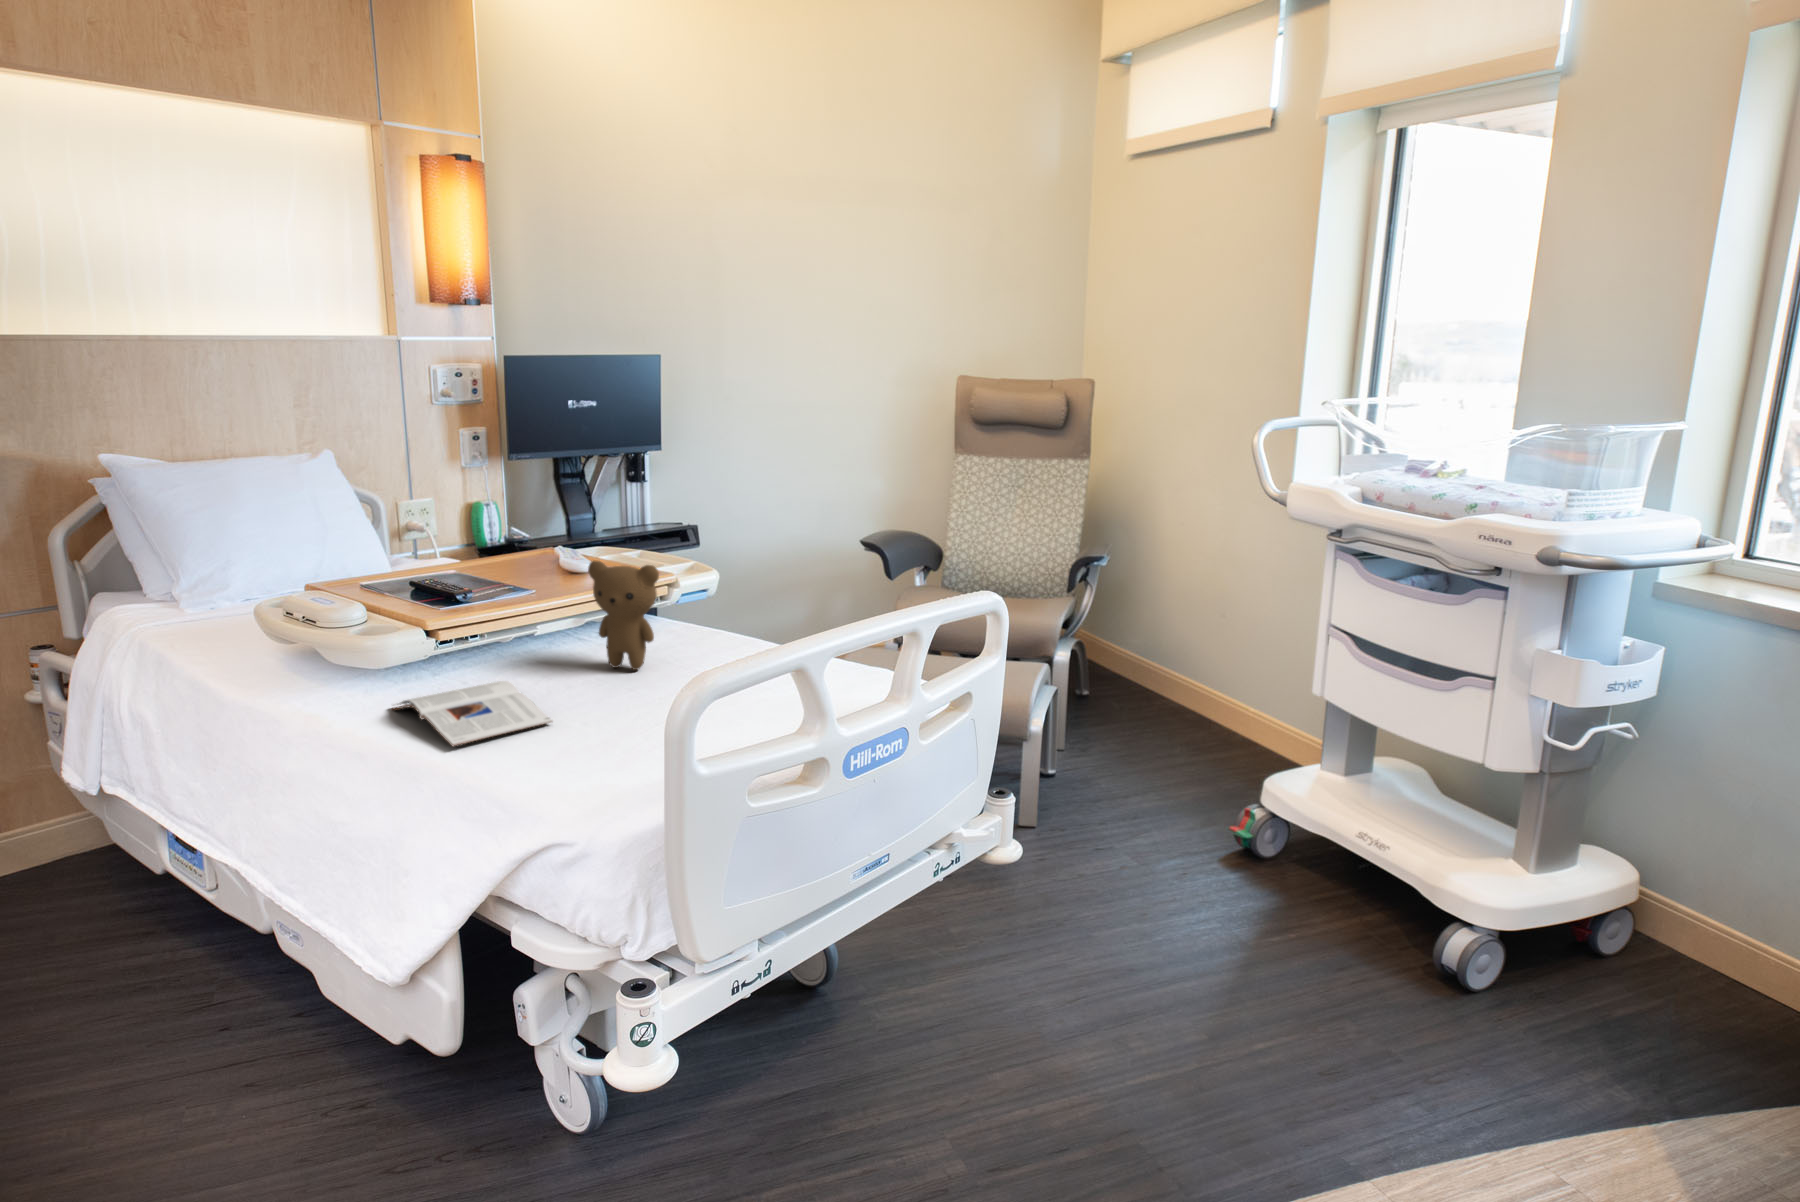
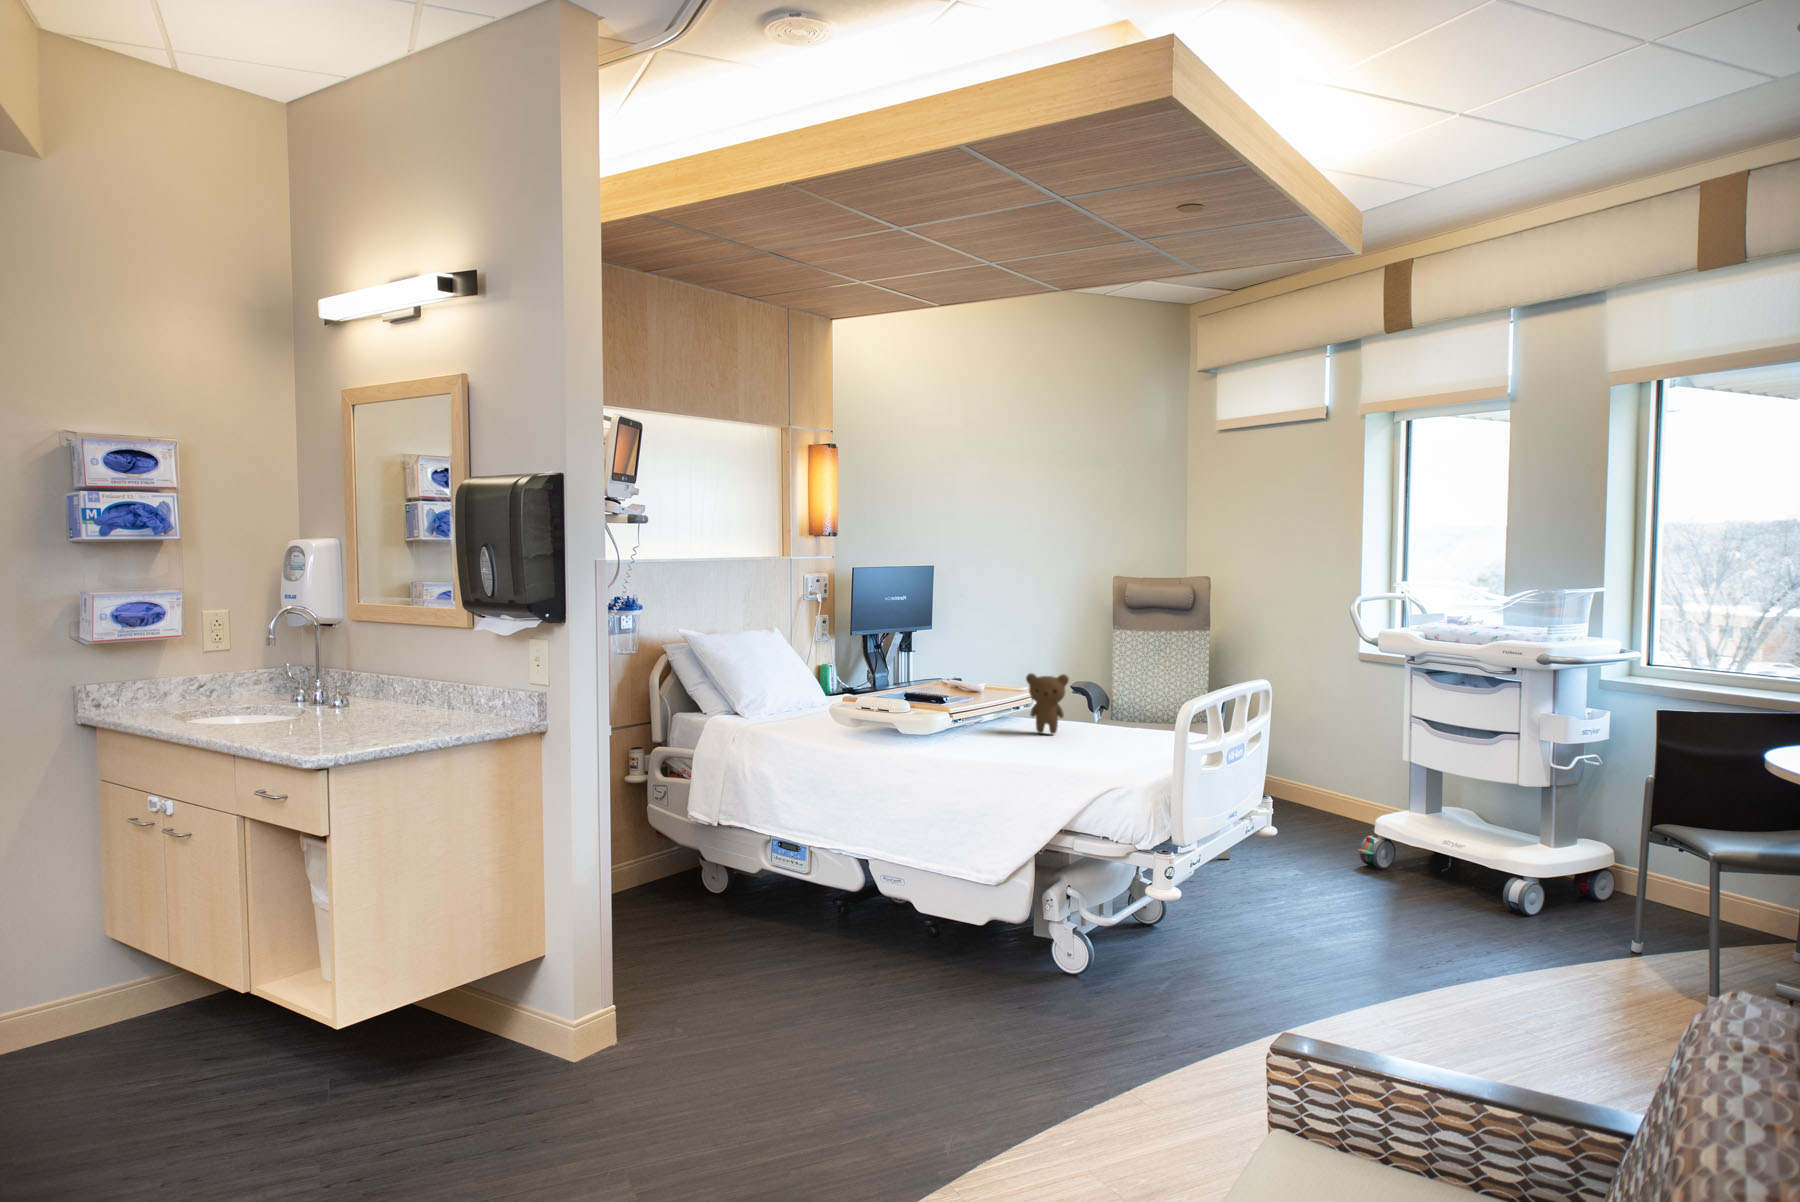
magazine: present [393,681,552,746] -> none [954,735,1045,759]

